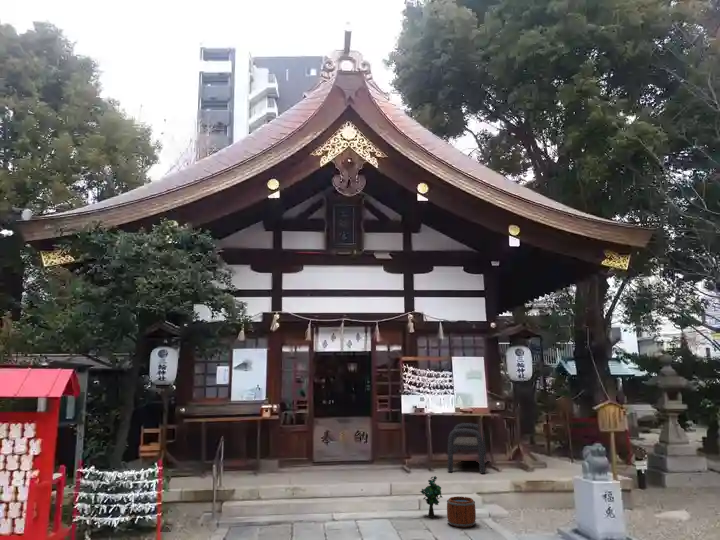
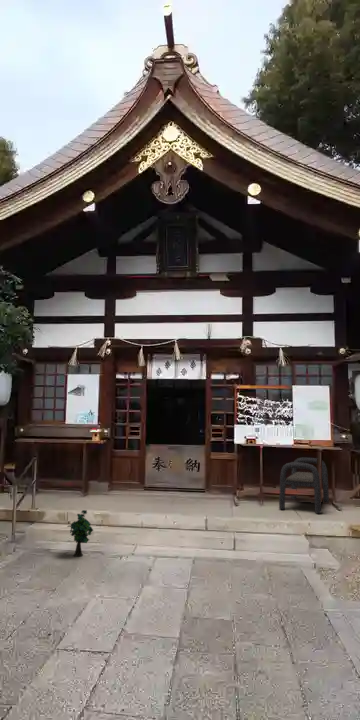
decorative plant: present [420,476,442,517] -> present [68,510,93,557]
bucket: present [447,496,476,527] -> none [256,540,290,579]

